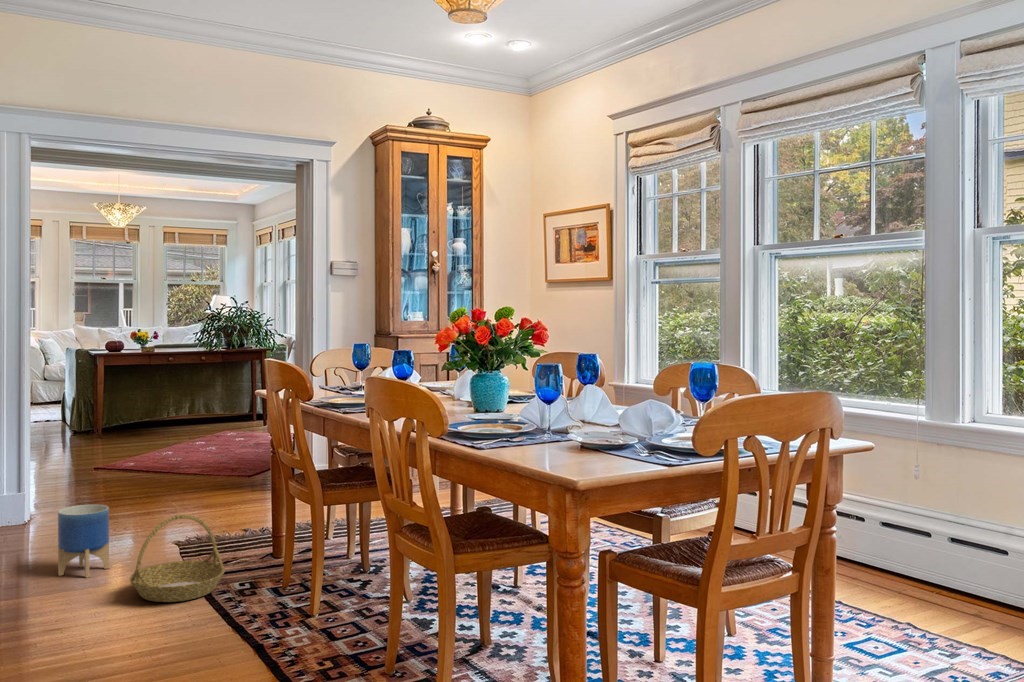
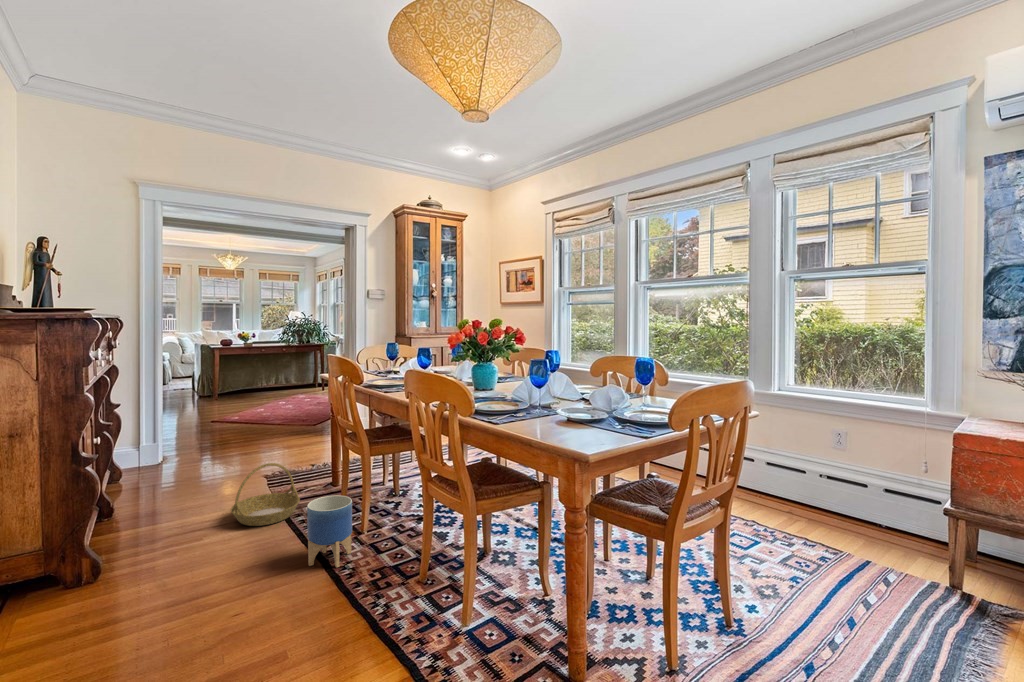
planter: present [58,504,109,577] -> present [307,495,352,567]

